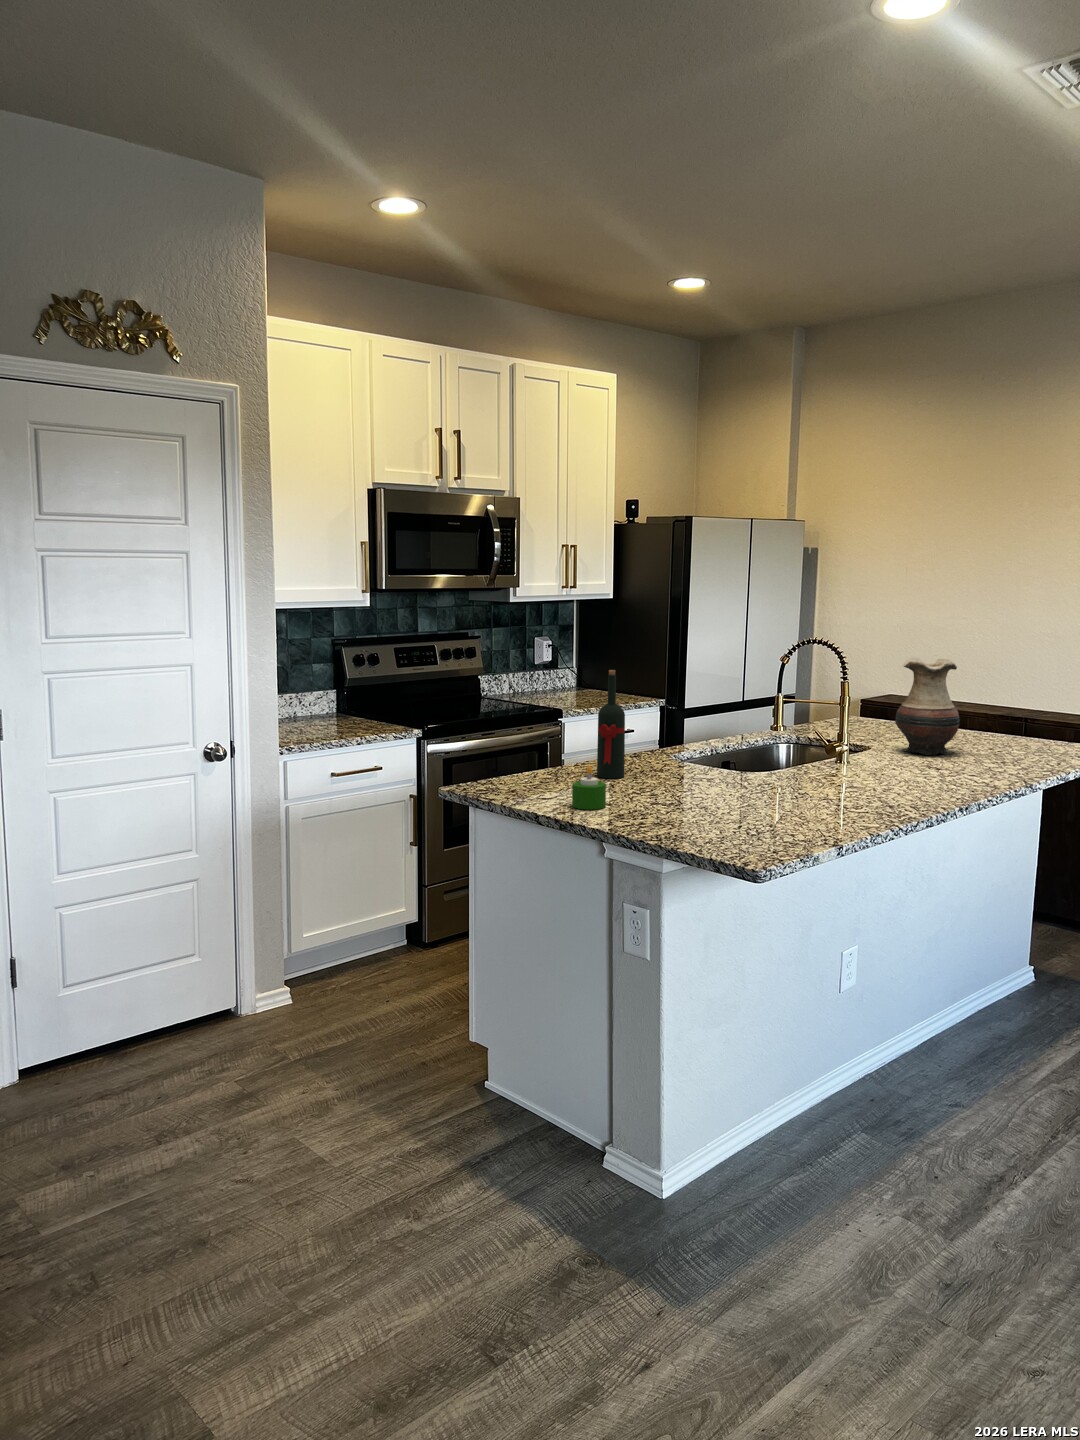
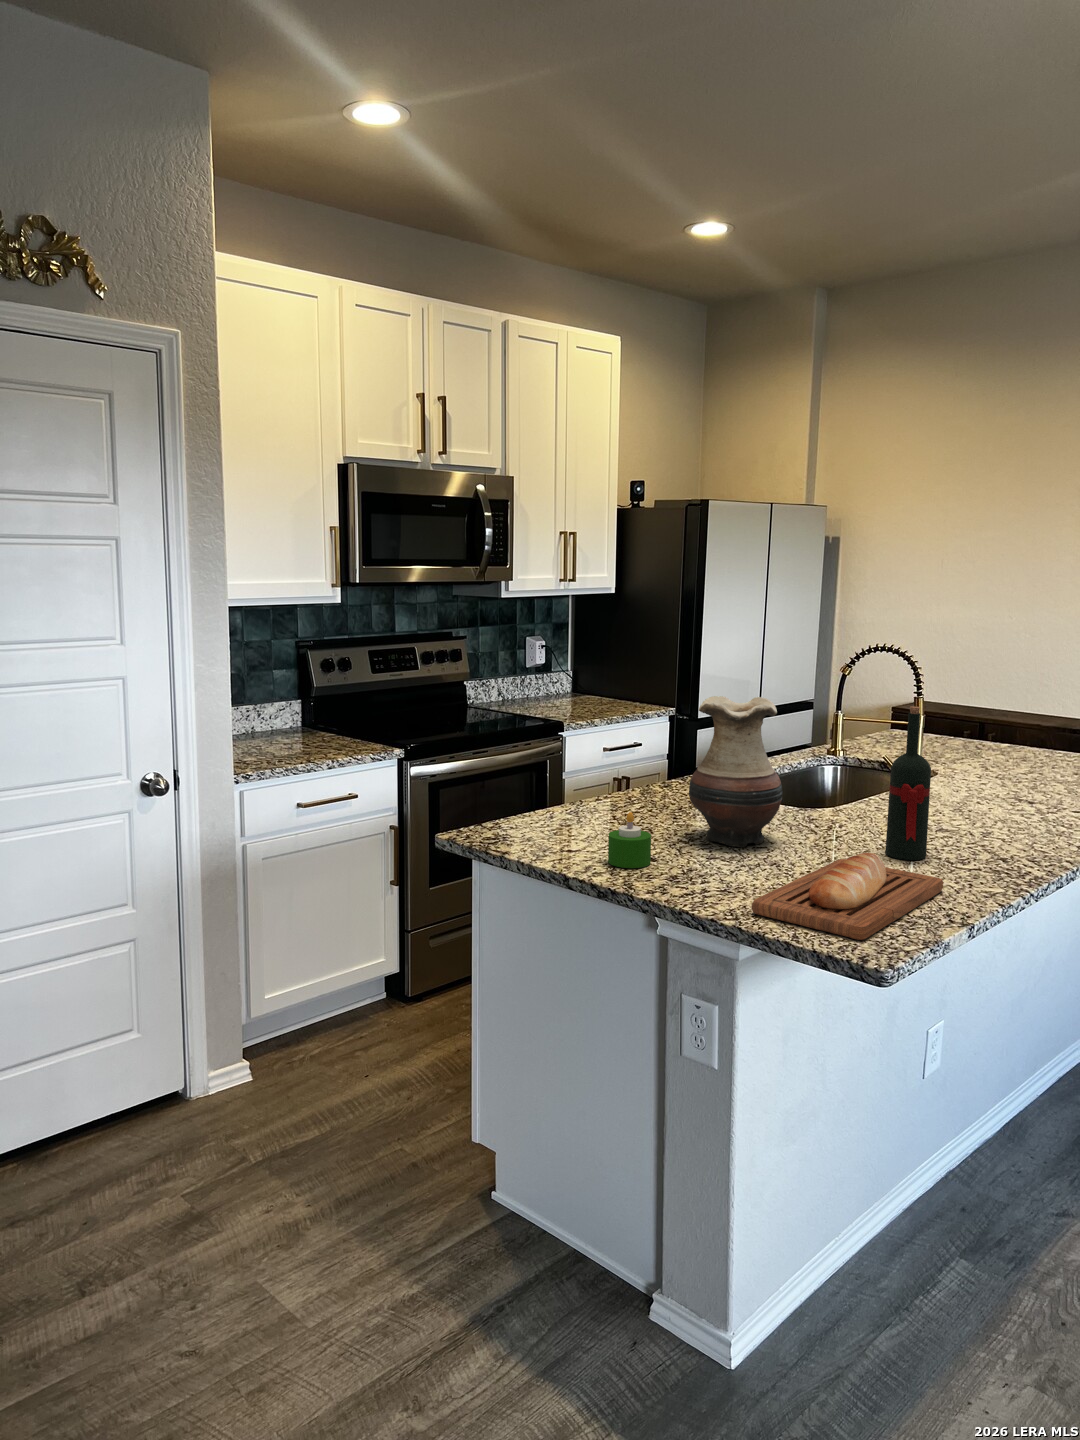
vase: present [895,658,960,755] -> present [689,696,783,847]
wine bottle: present [597,670,625,779] -> present [885,706,931,860]
bread loaf: none [673,796,829,853] -> present [752,853,943,940]

